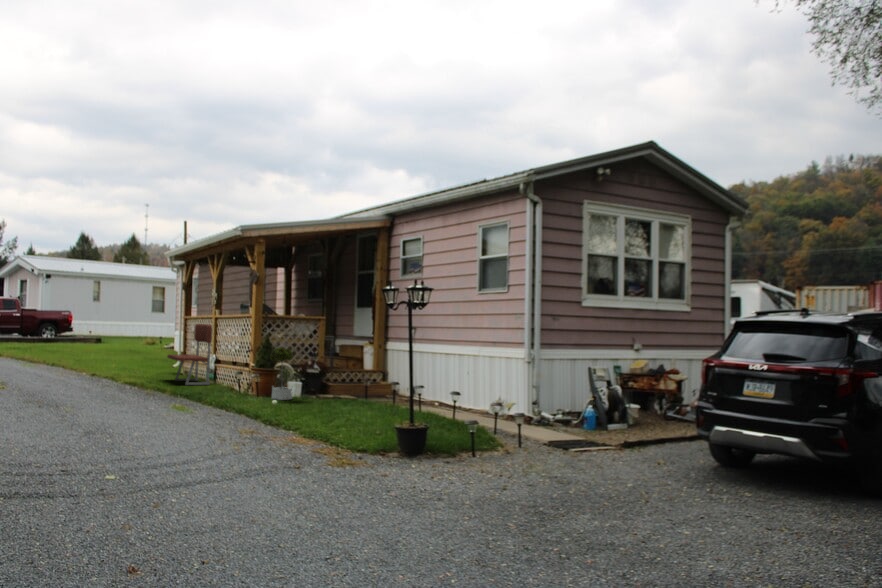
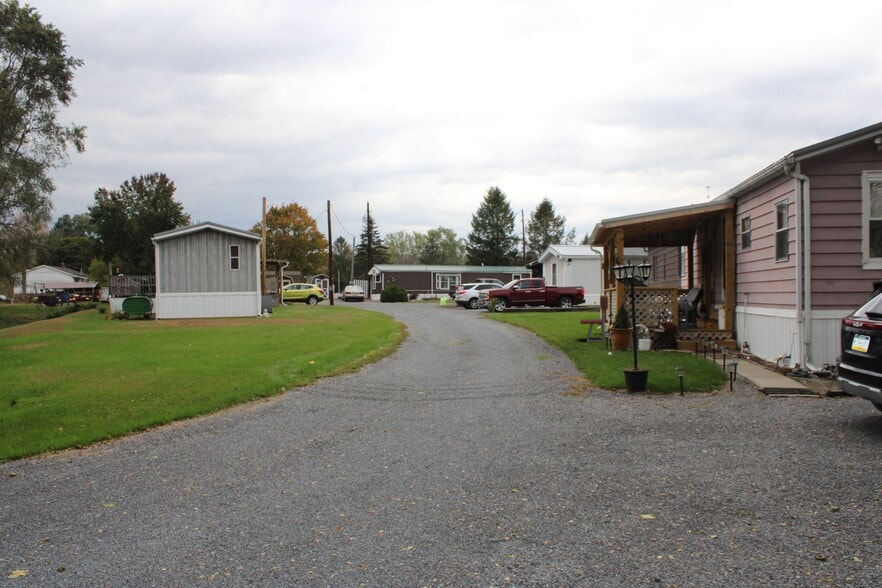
potted tree: present [270,347,294,400] -> none [625,311,643,352]

